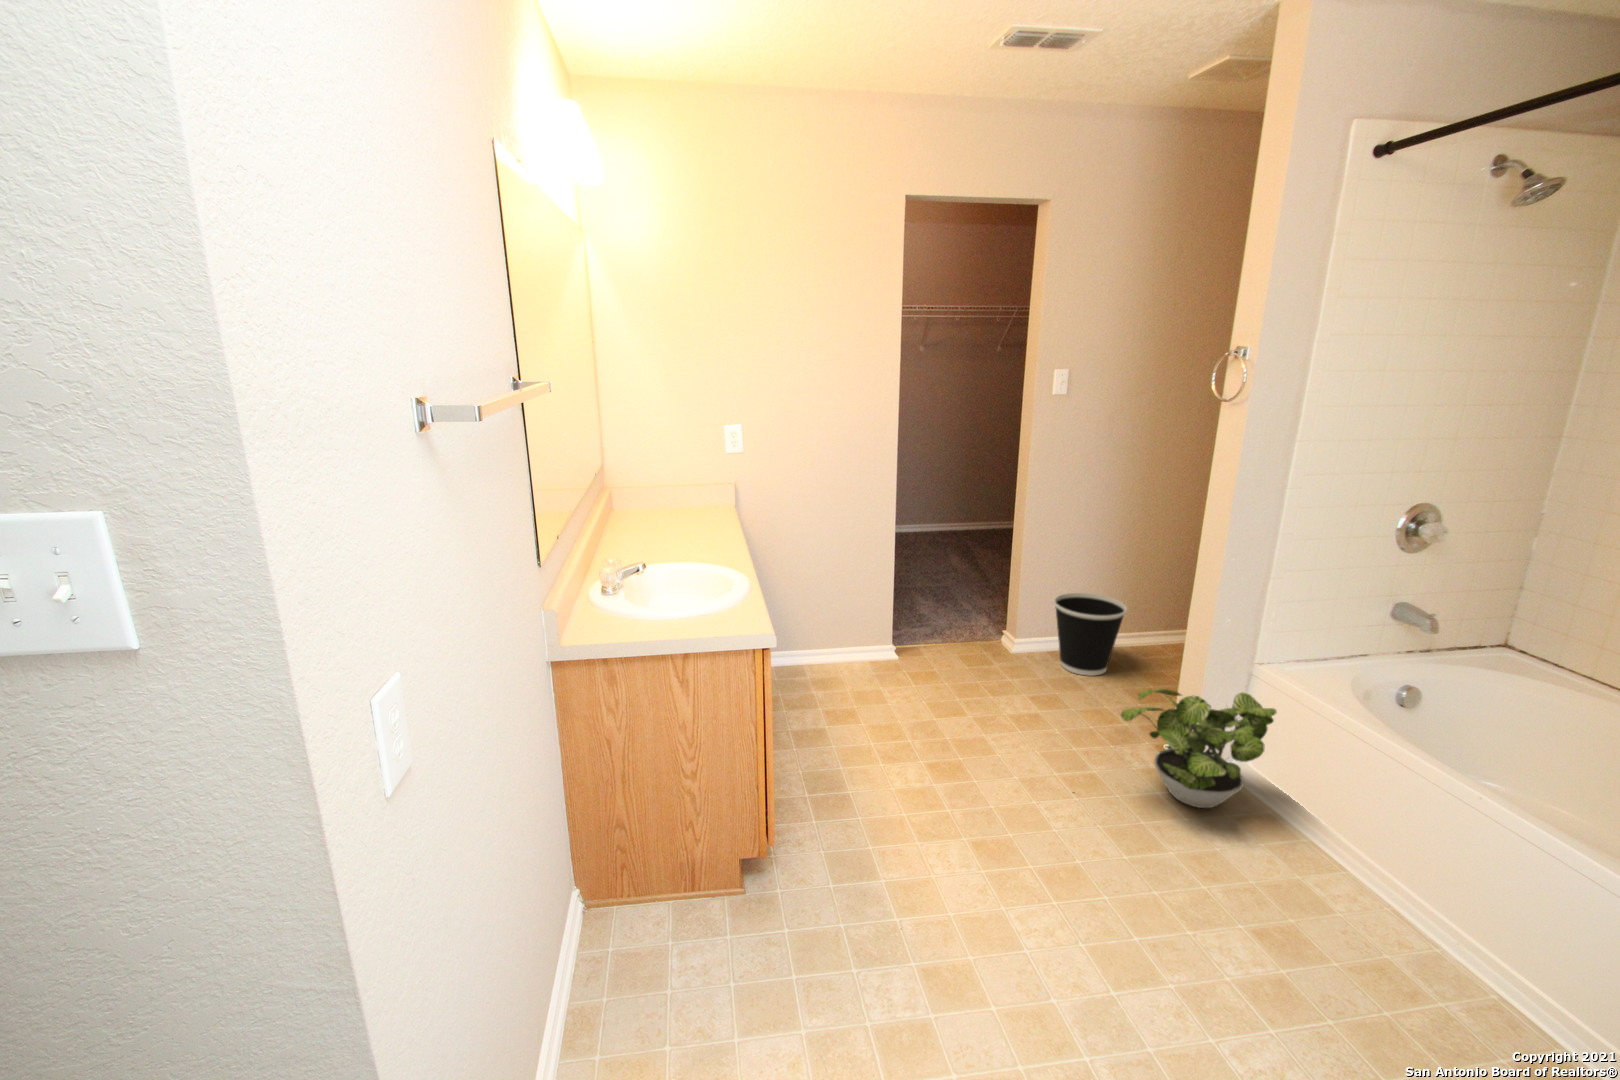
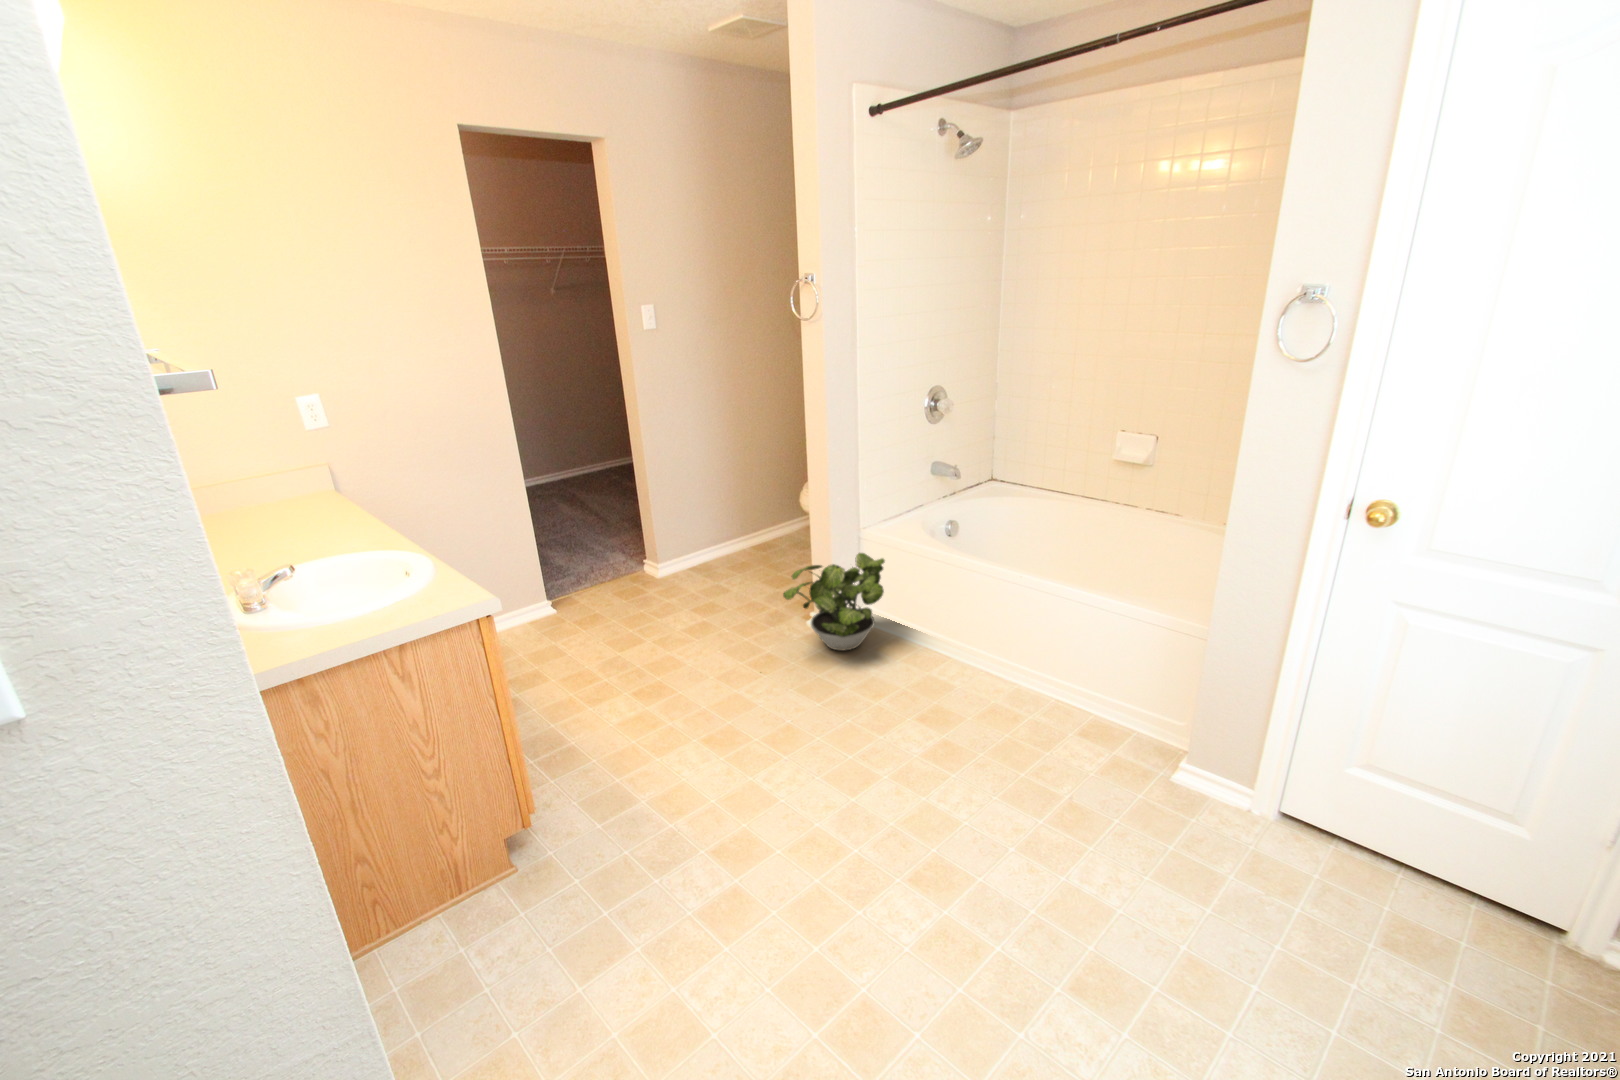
wastebasket: present [1054,593,1127,676] -> none [689,503,751,578]

